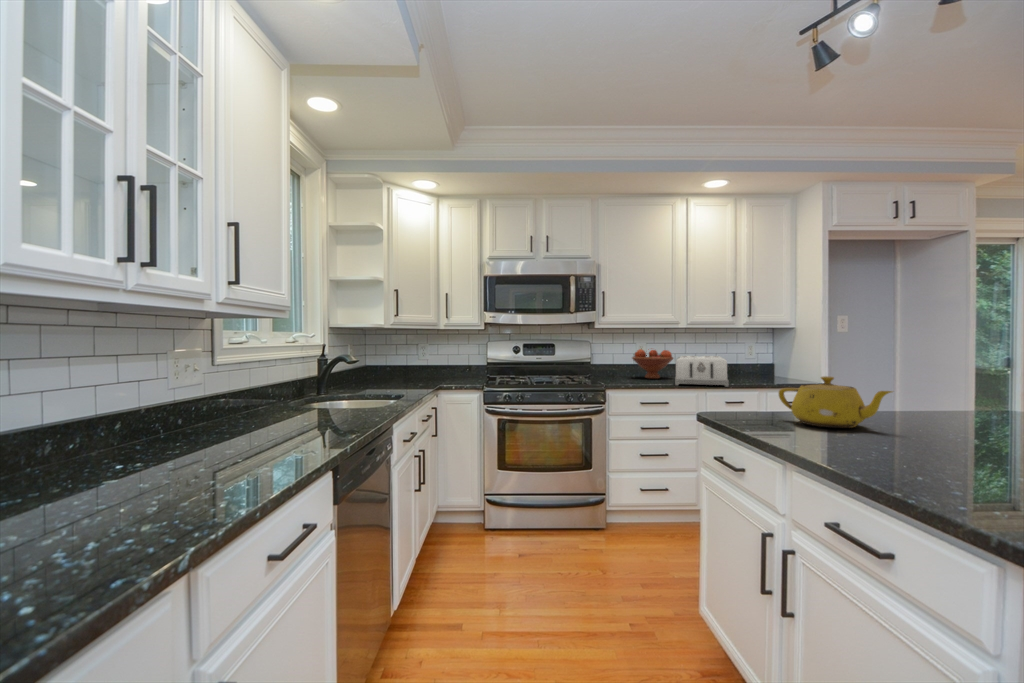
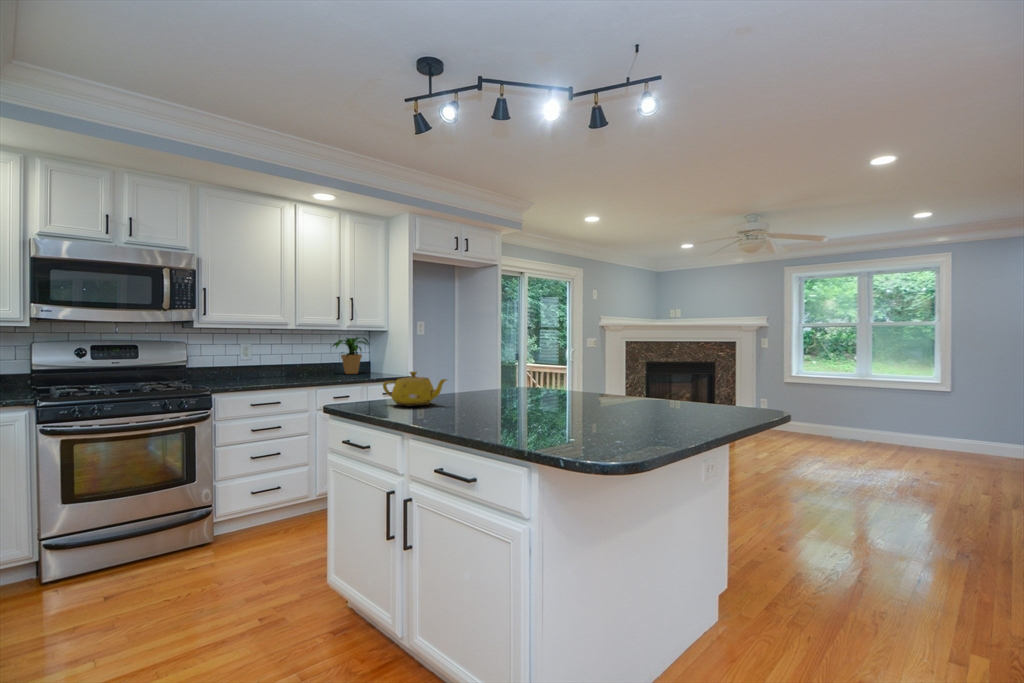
potted plant: none [724,337,771,378] -> present [333,337,369,374]
fruit bowl: present [632,349,673,379] -> none [238,349,283,379]
toaster: present [675,356,729,387] -> none [287,356,337,385]

